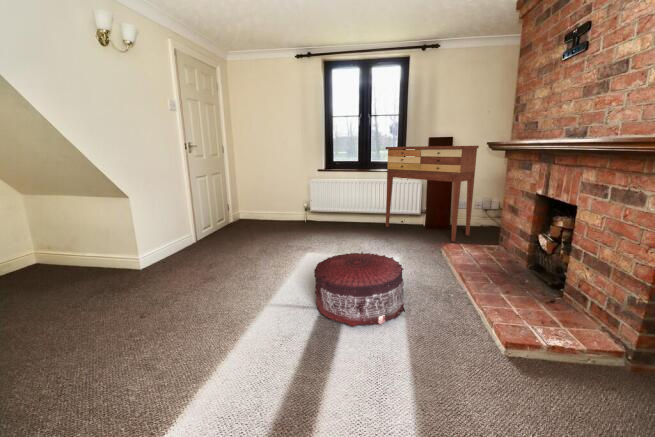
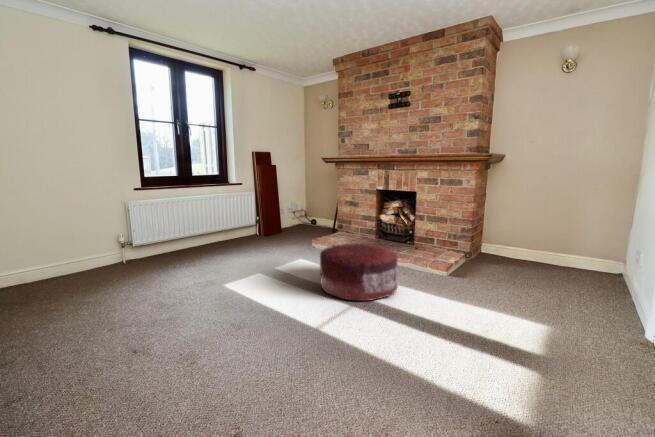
console table: present [386,146,479,241] -> none [221,157,302,241]

